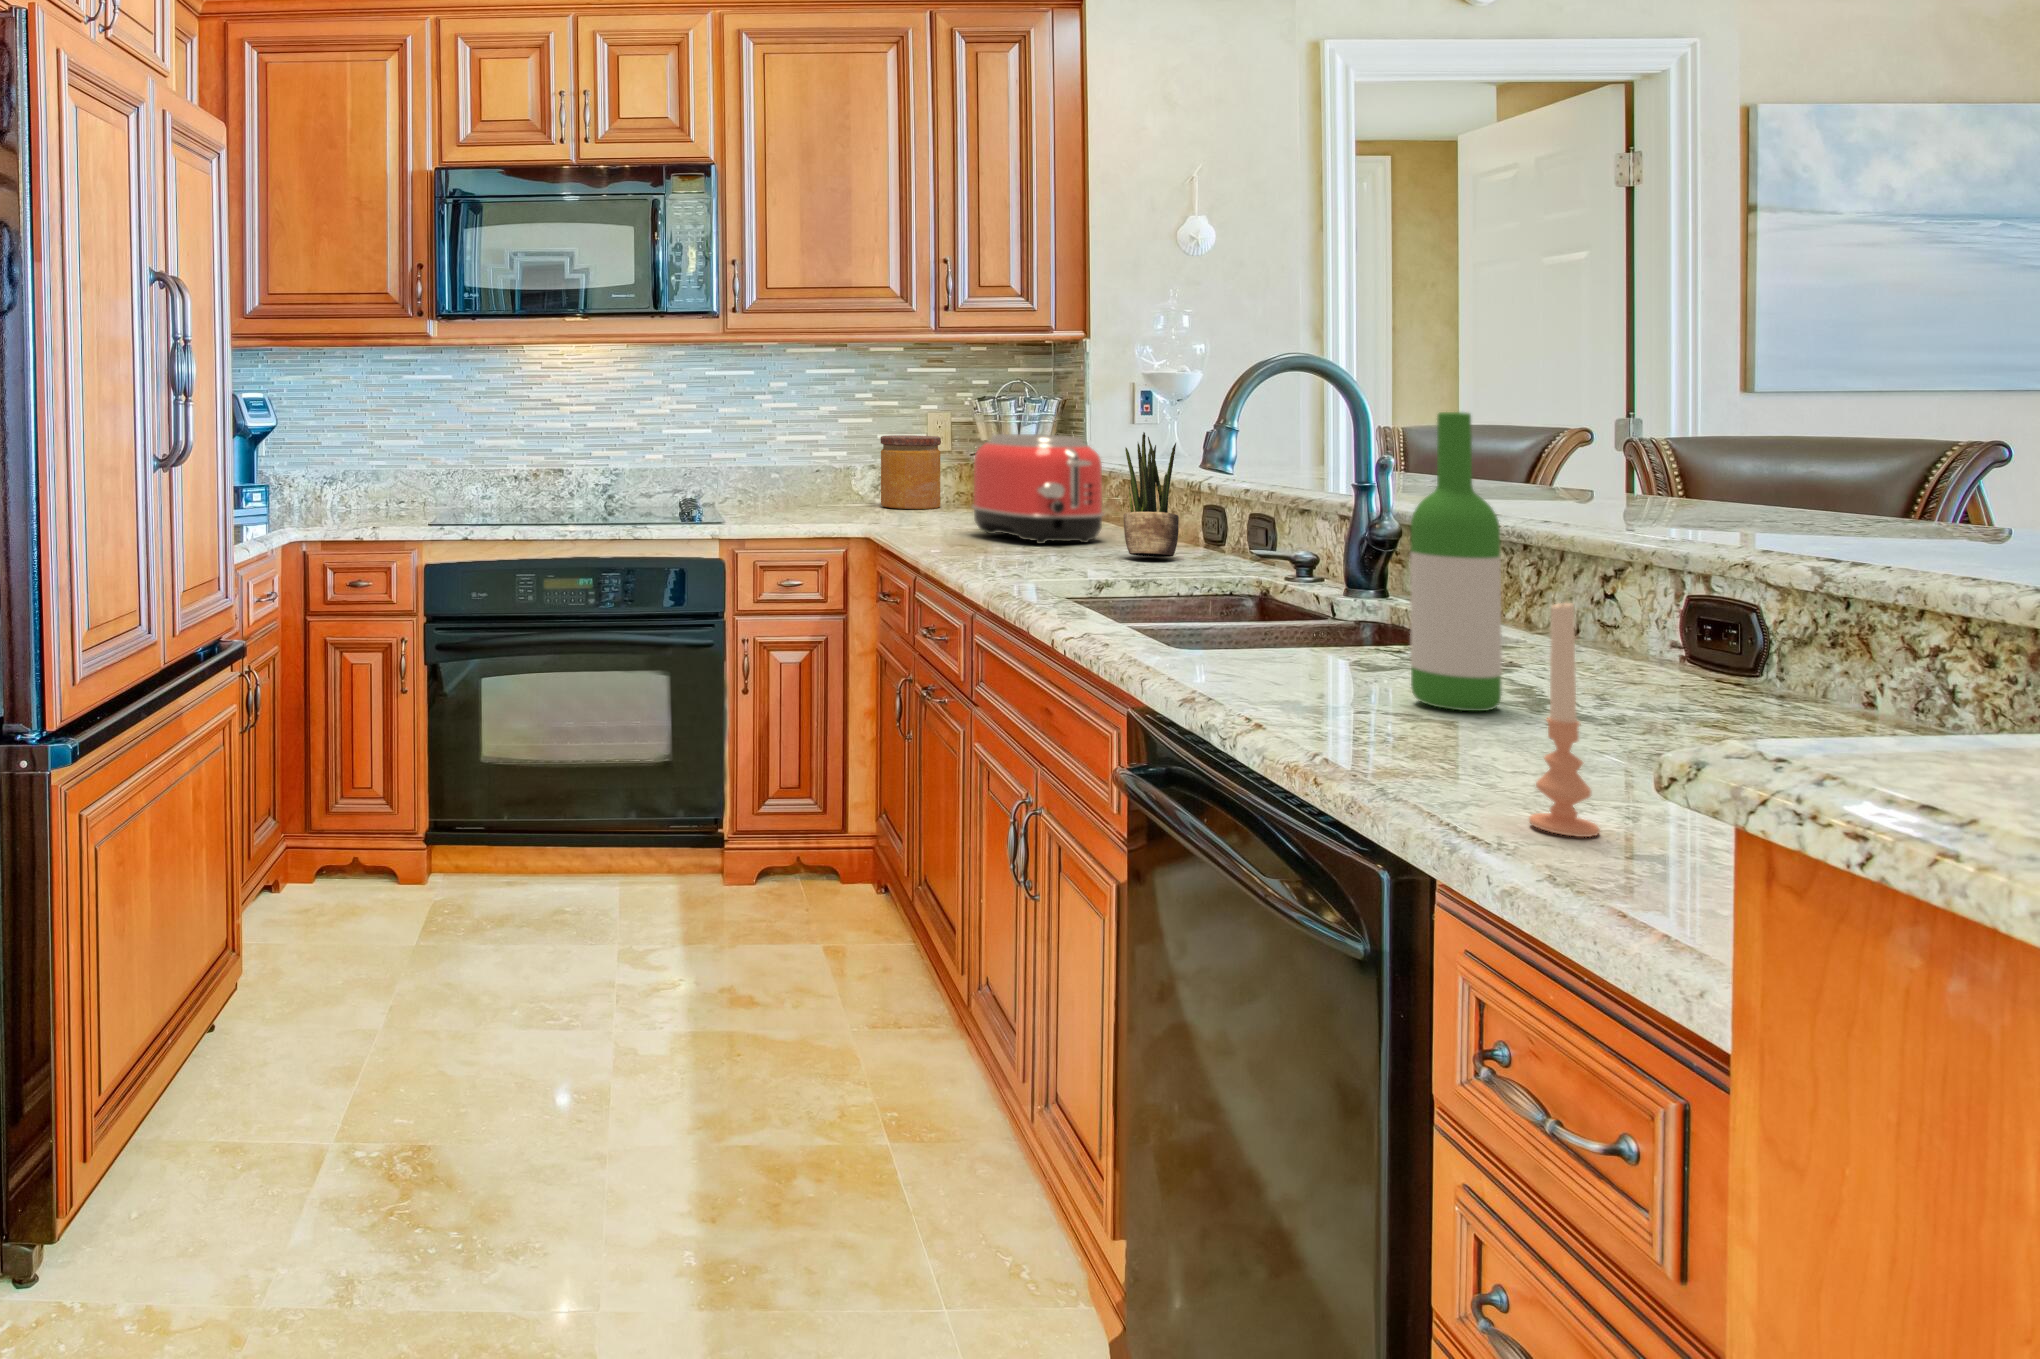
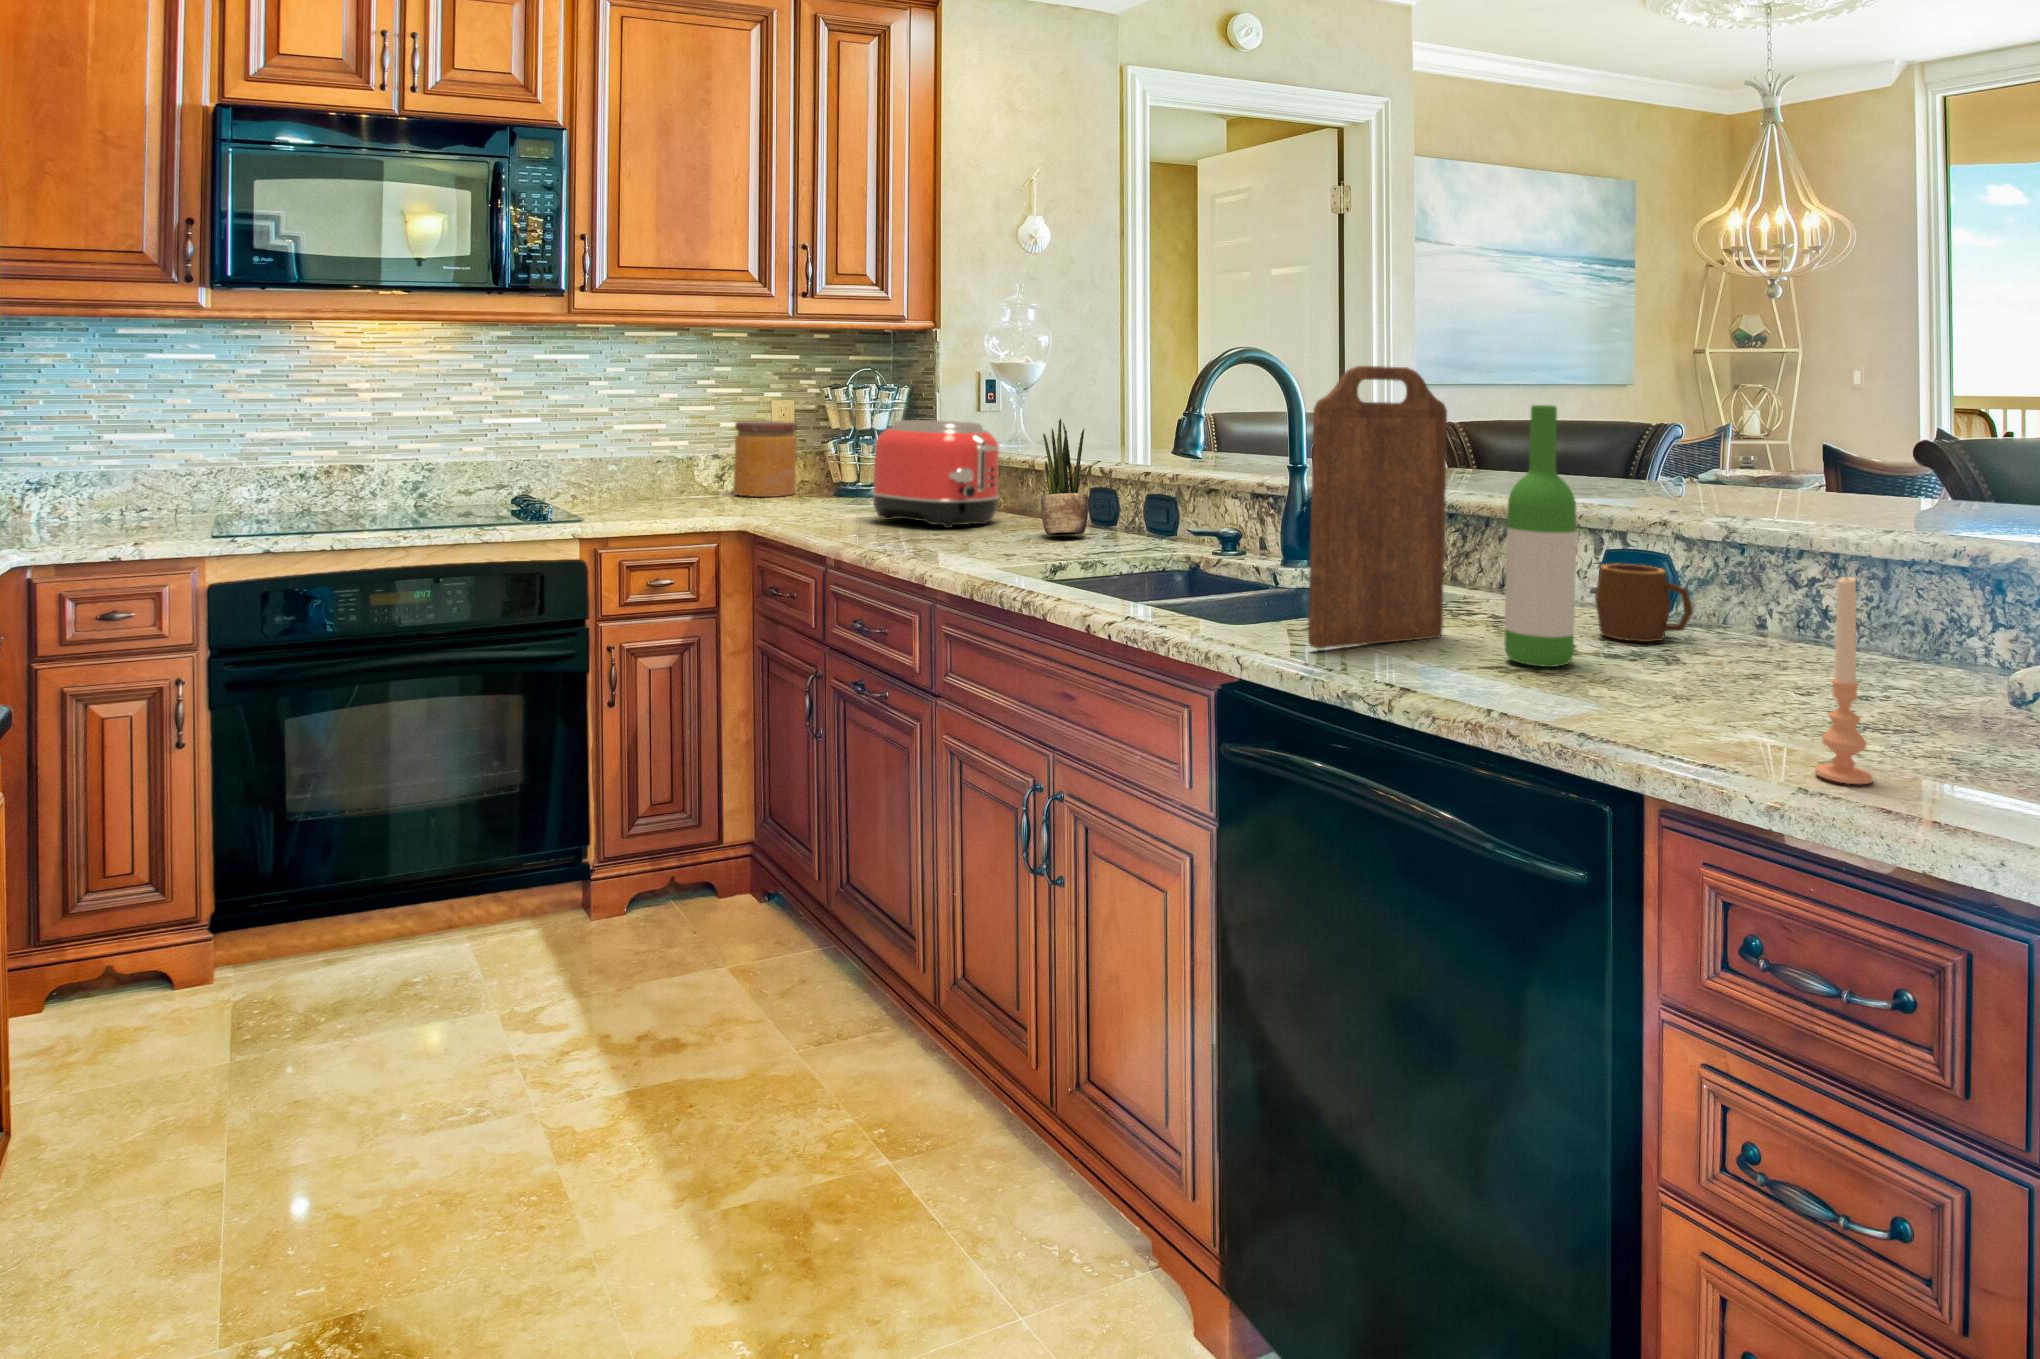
cutting board: none [1202,372,1395,676] -> present [1308,366,1447,648]
mug: none [1601,608,1738,707] -> present [1595,564,1693,642]

